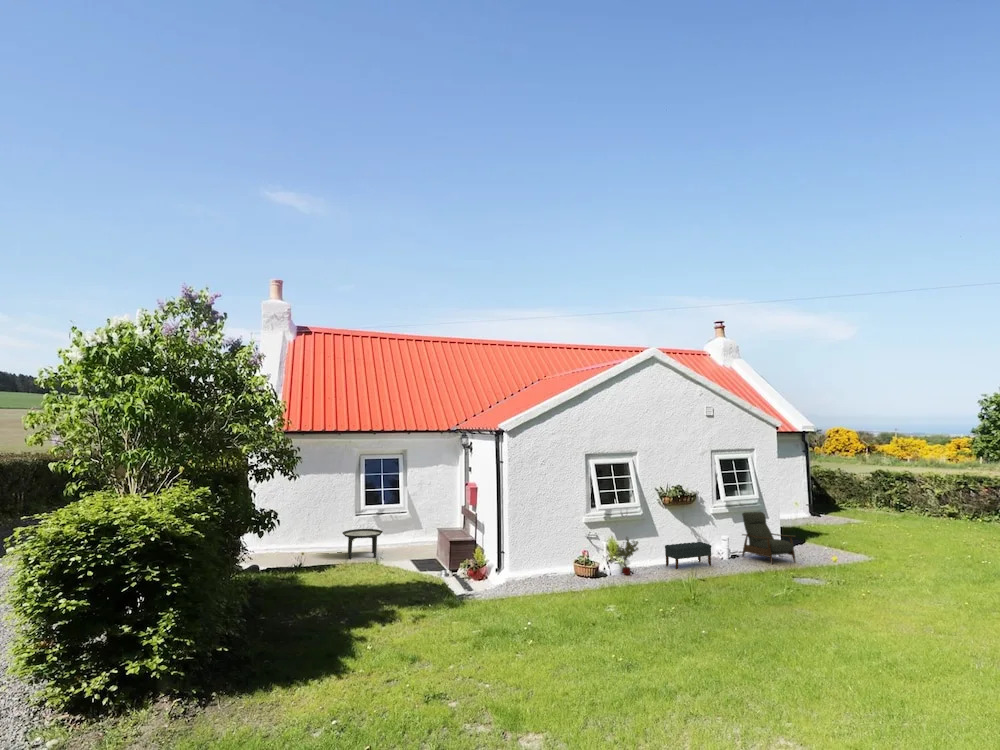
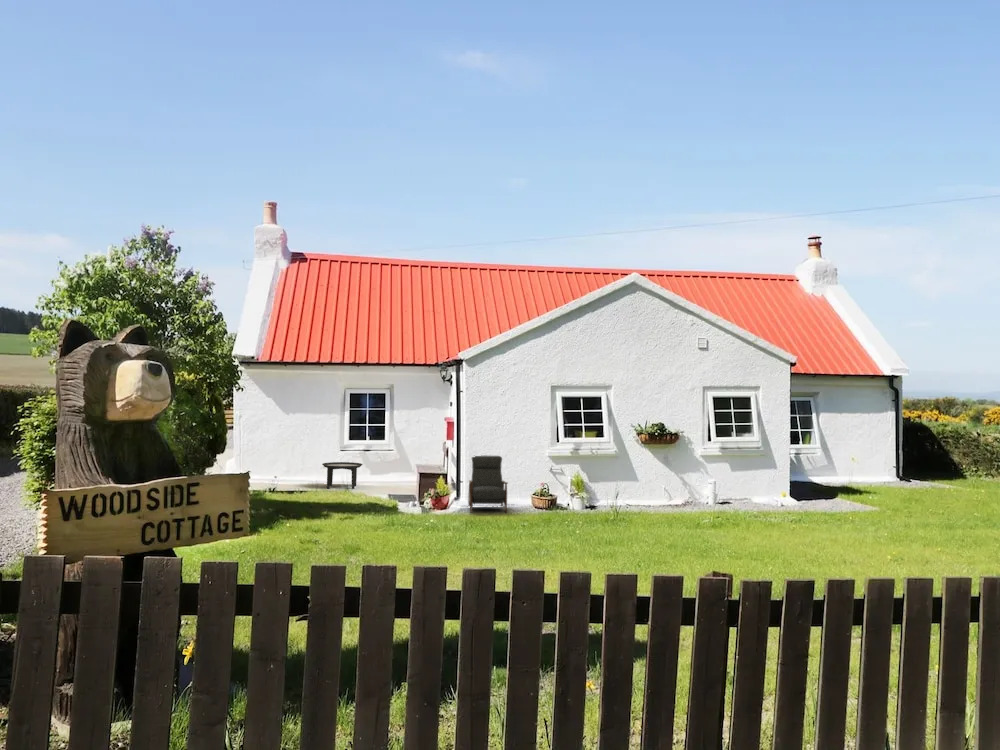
chair: present [742,512,796,564] -> present [468,455,508,513]
potted tree: present [614,538,638,575] -> none [573,471,602,509]
bench: present [665,542,711,569] -> none [639,484,691,509]

